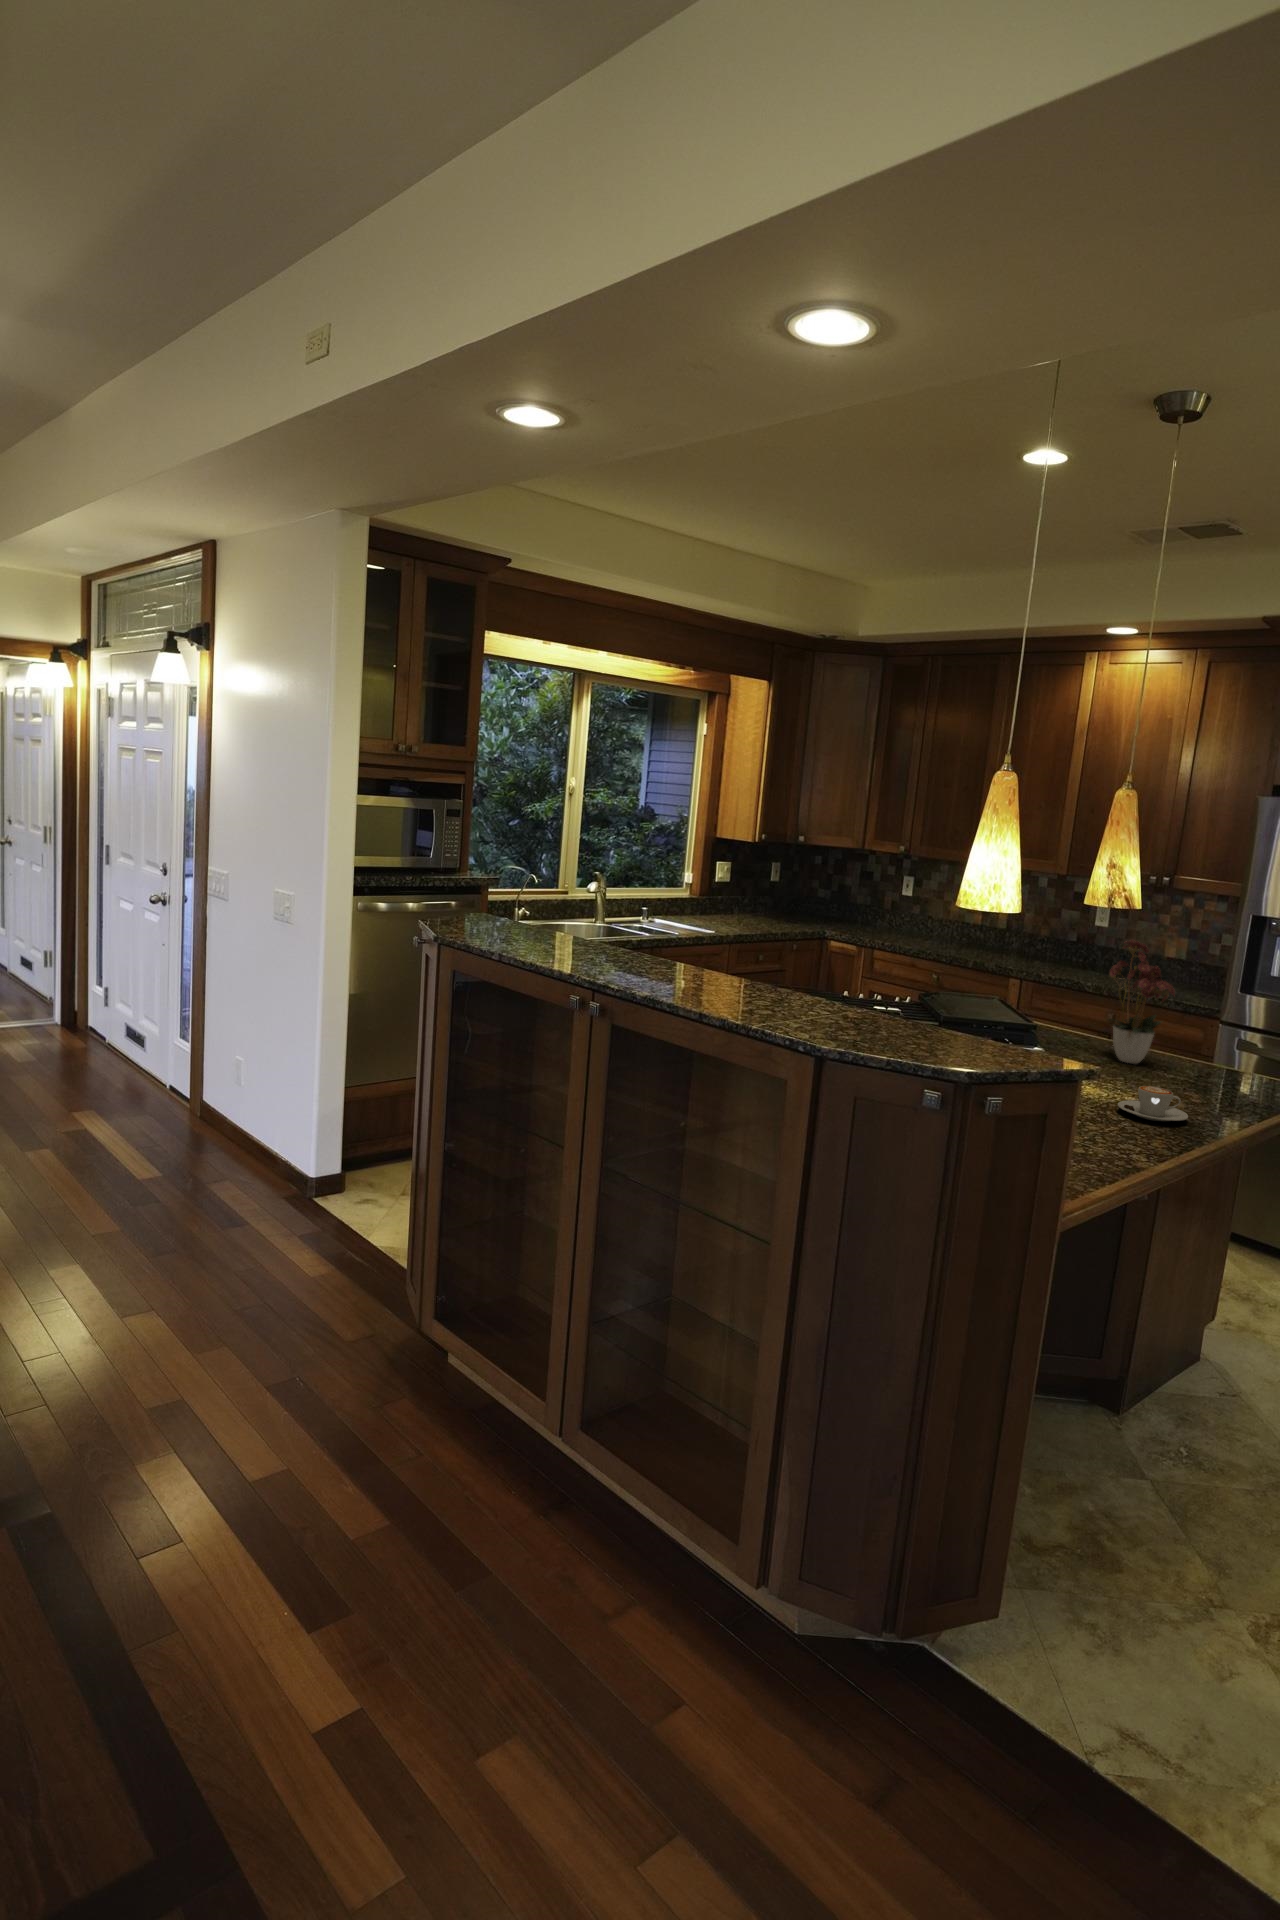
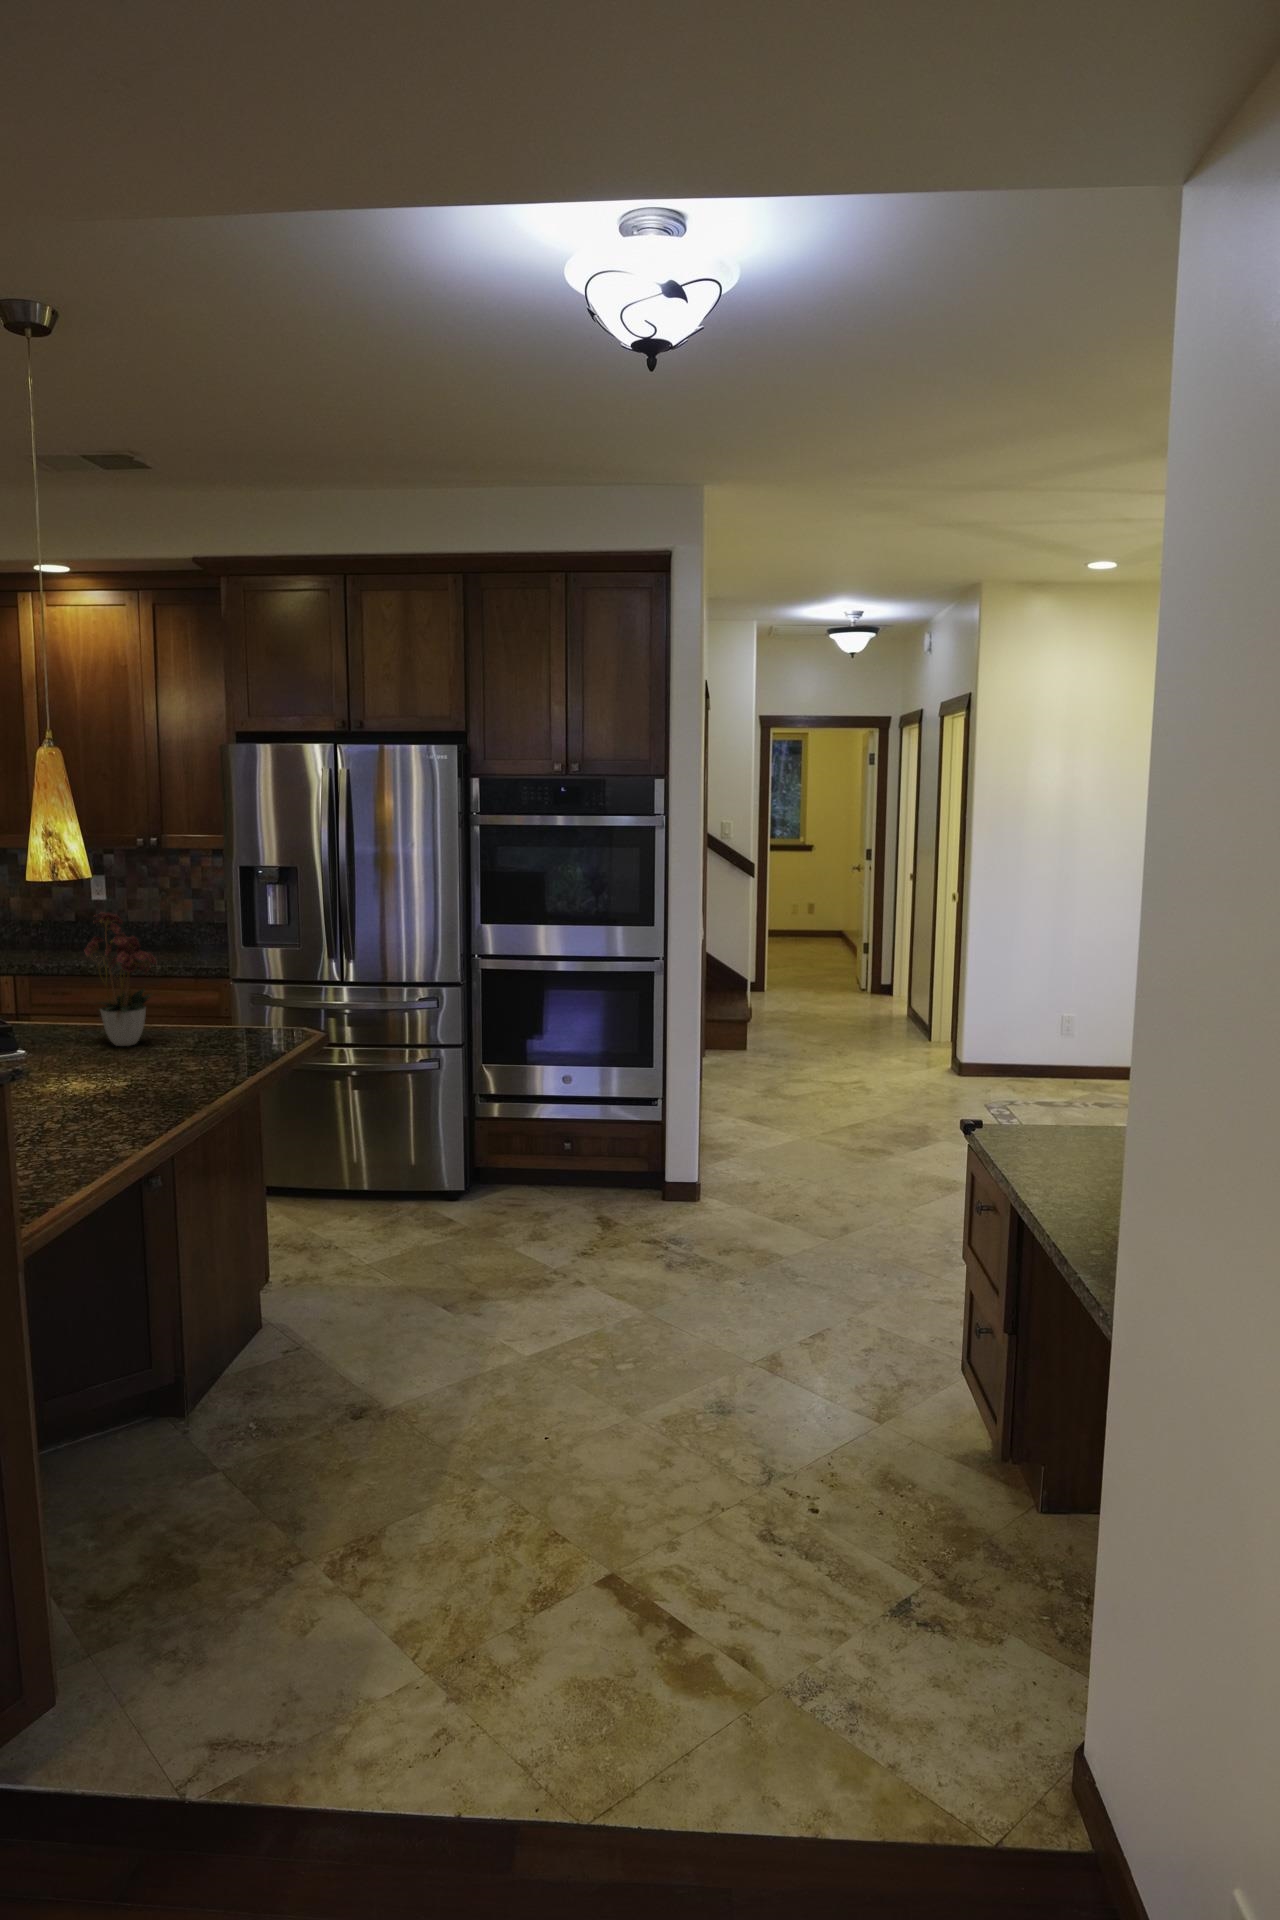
coffee cup: present [1118,1086,1188,1121] -> none [107,1066,182,1102]

